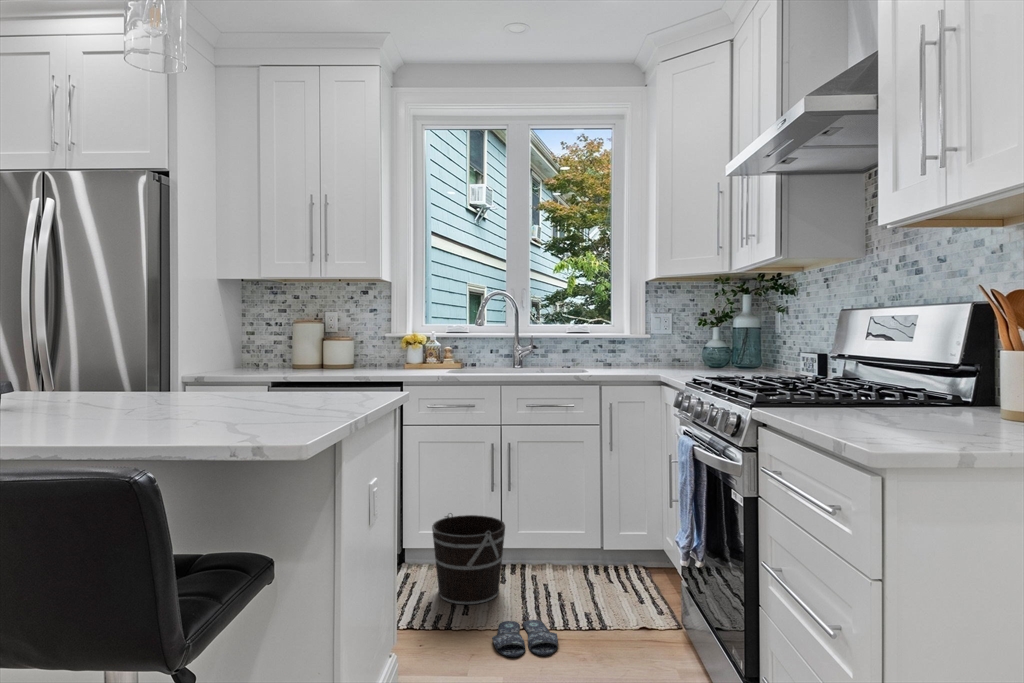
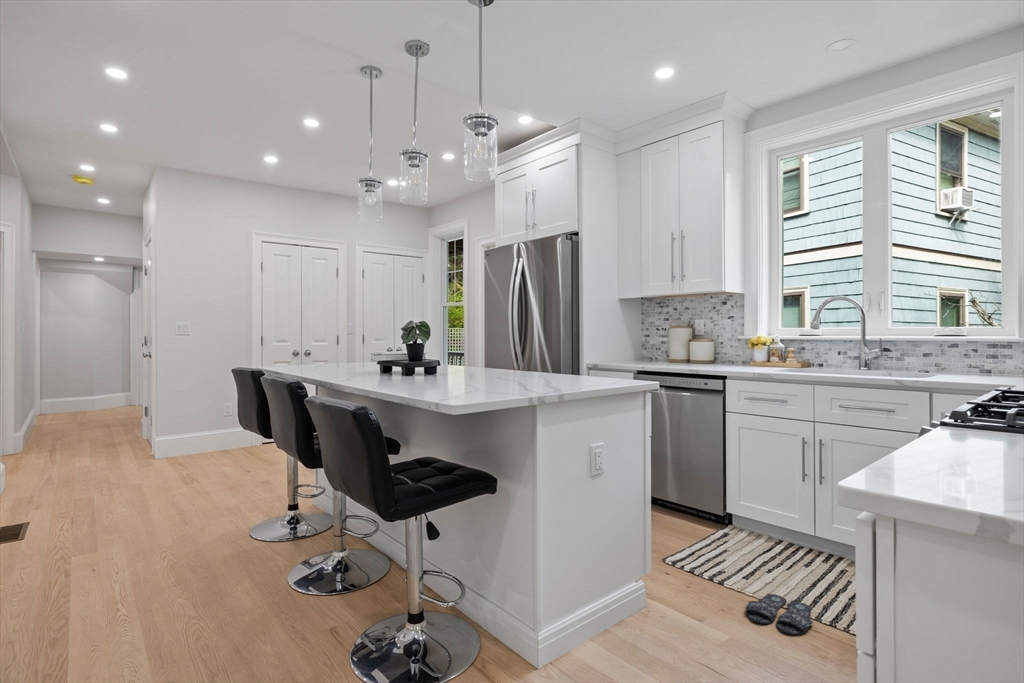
bucket: present [432,513,505,604] -> none [729,492,802,574]

